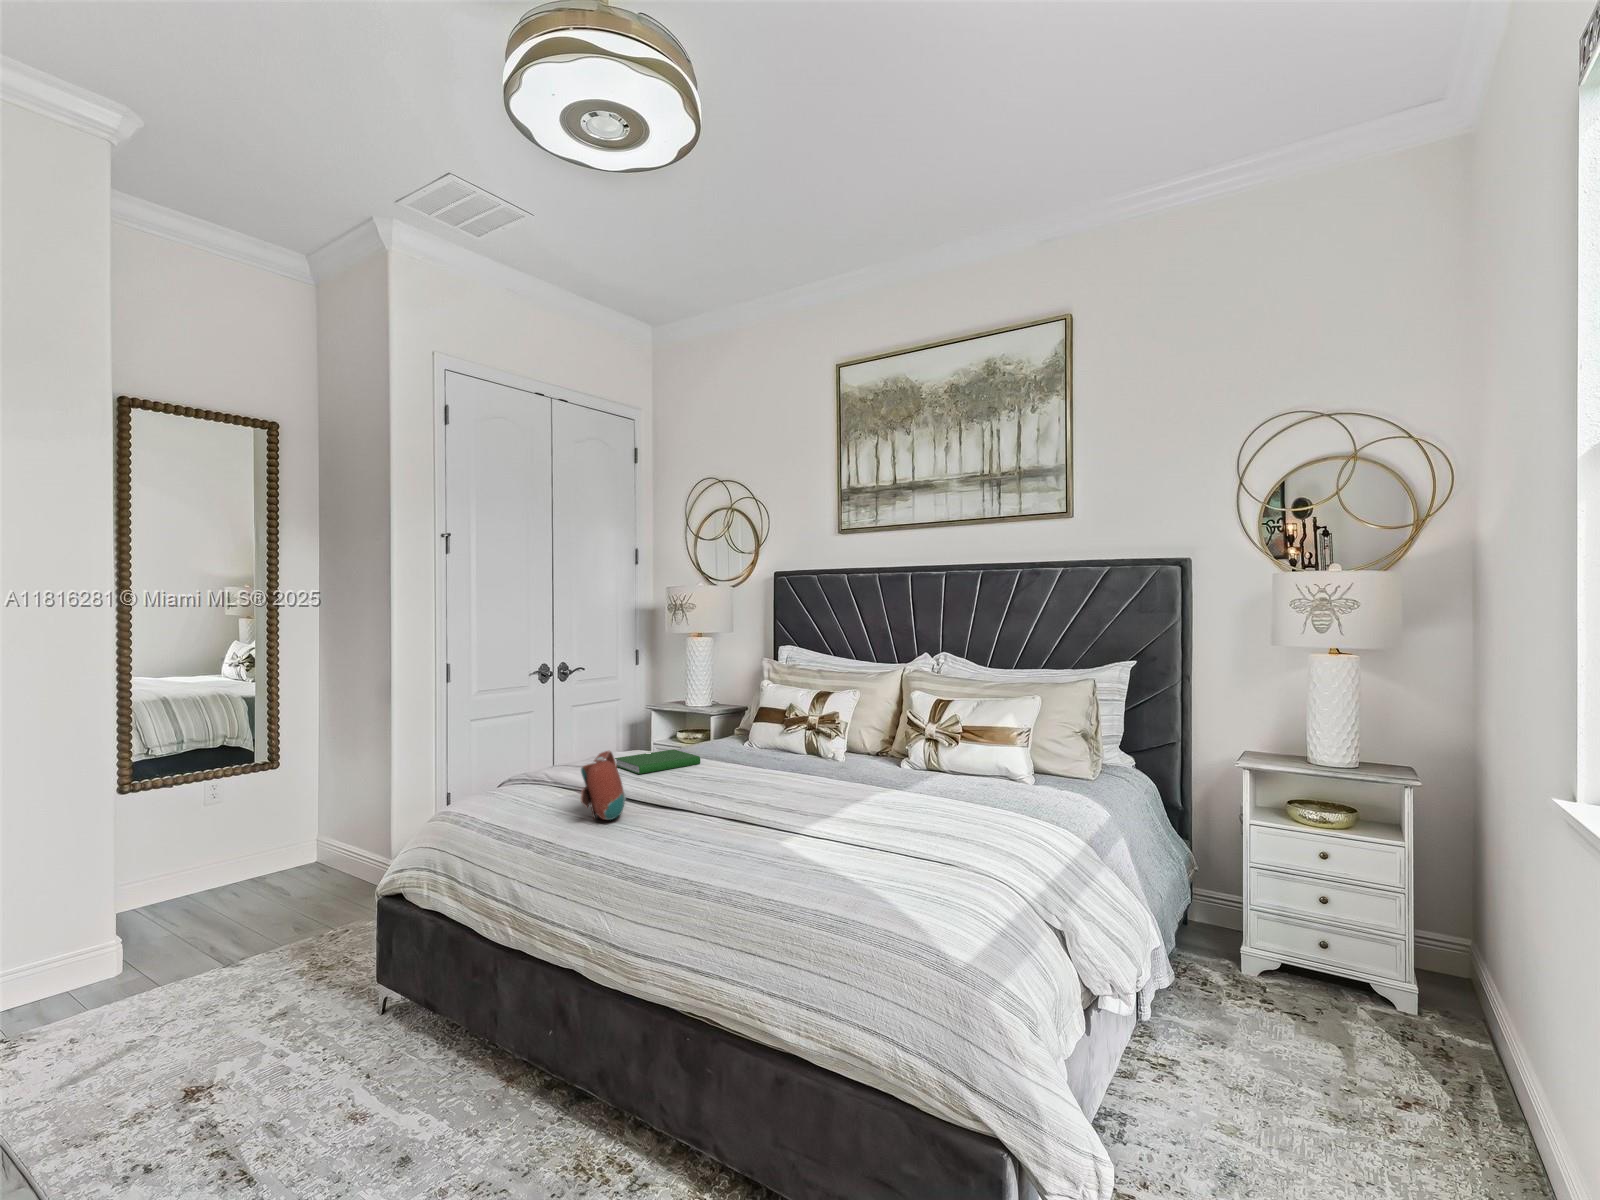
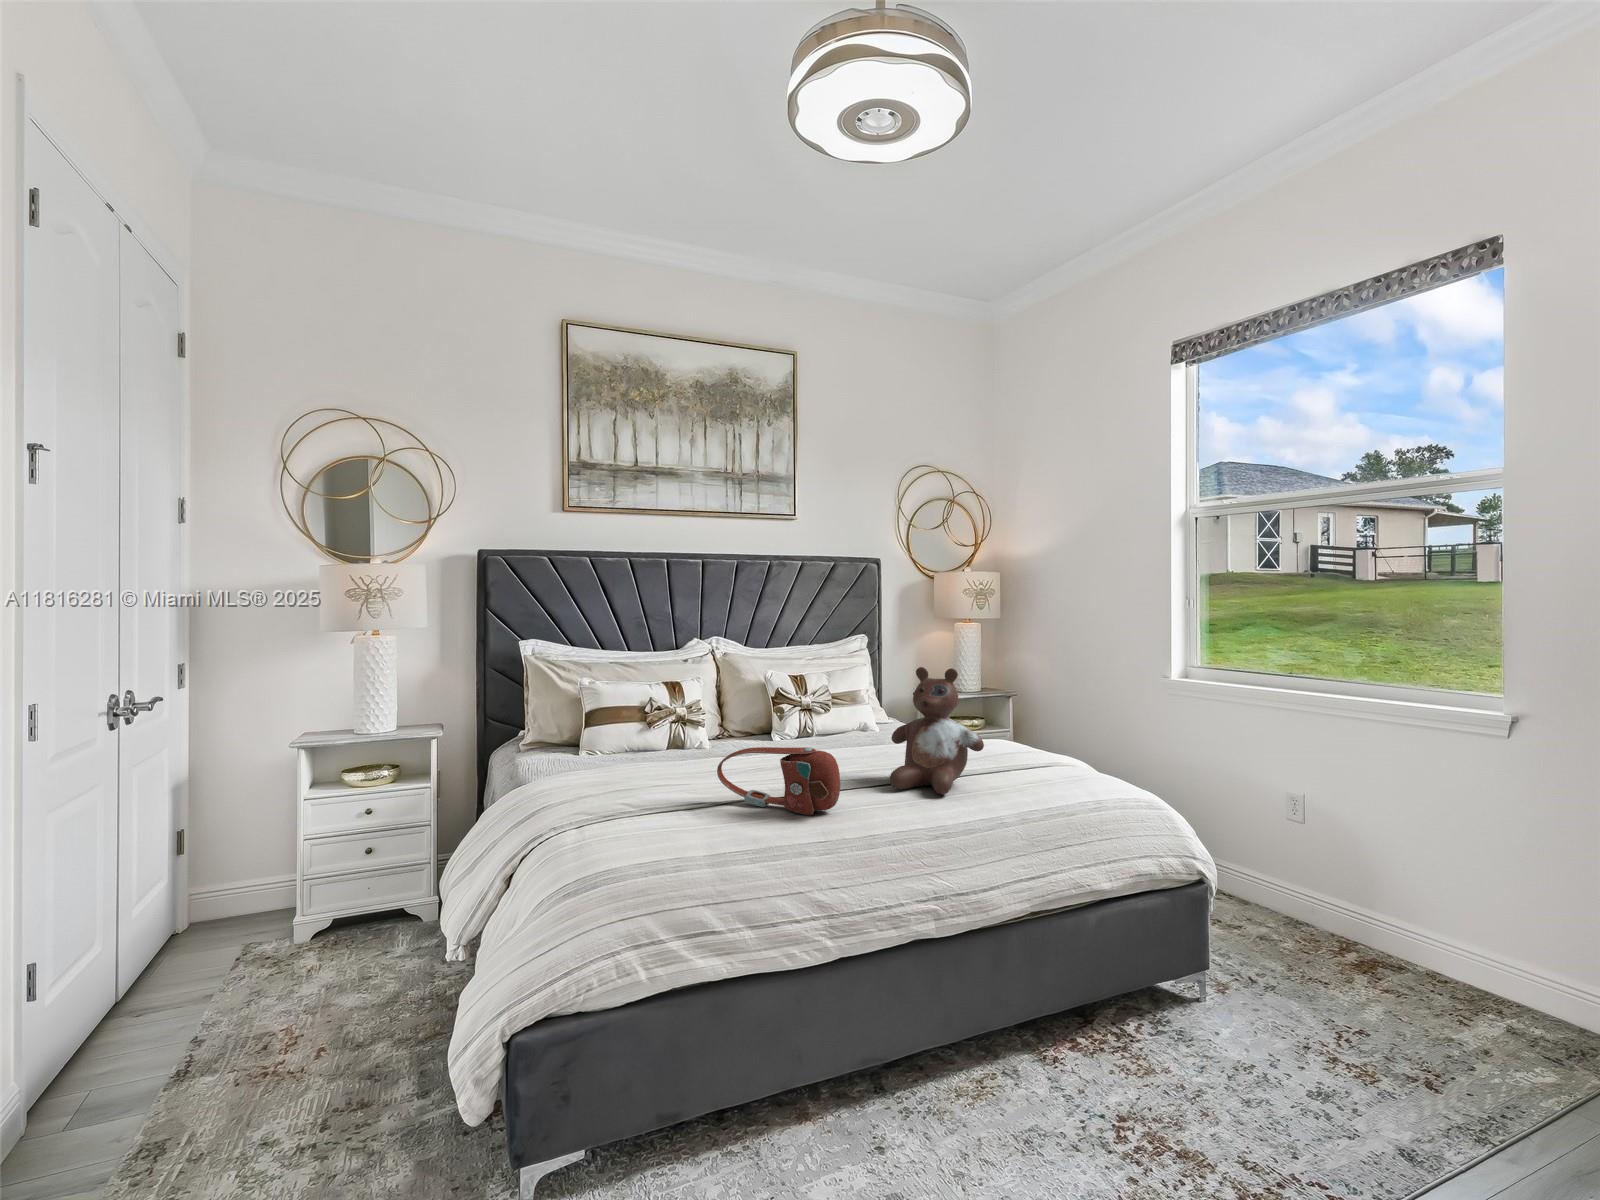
stuffed bear: none [700,695,791,842] -> present [890,667,984,794]
hardcover book: present [615,749,700,774] -> none [580,761,652,790]

